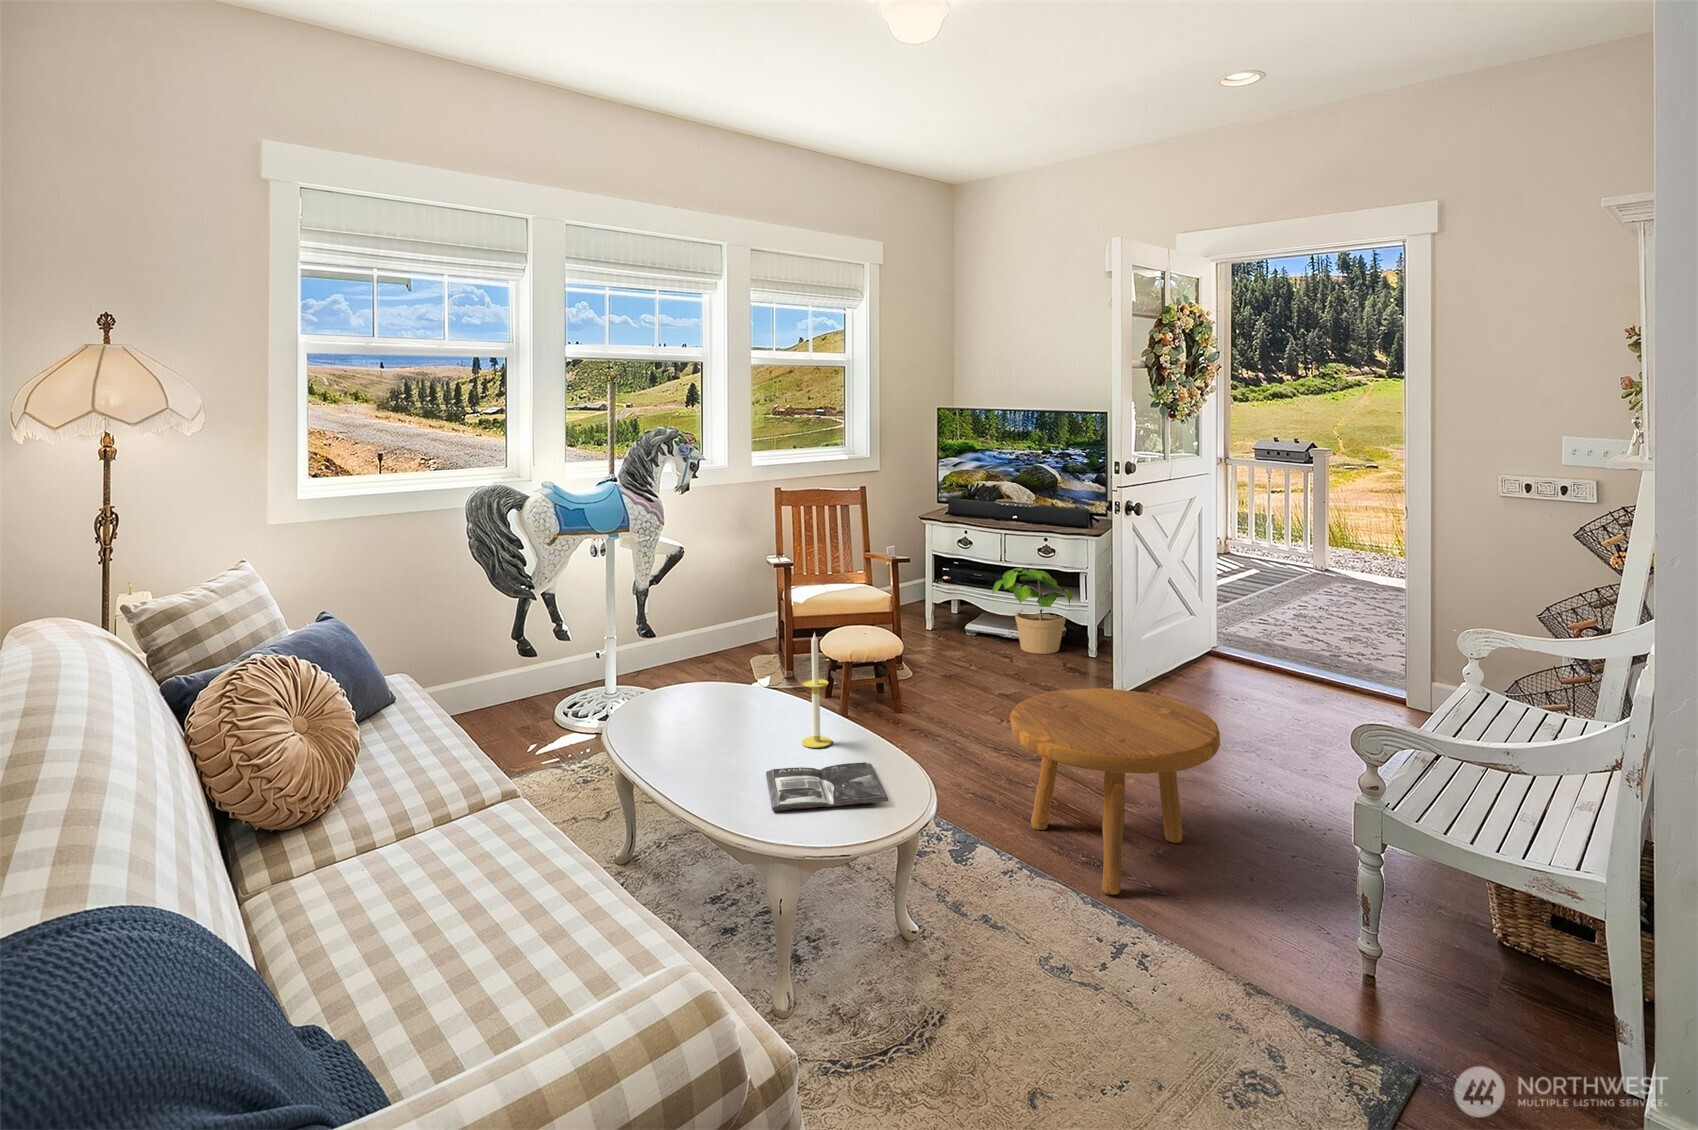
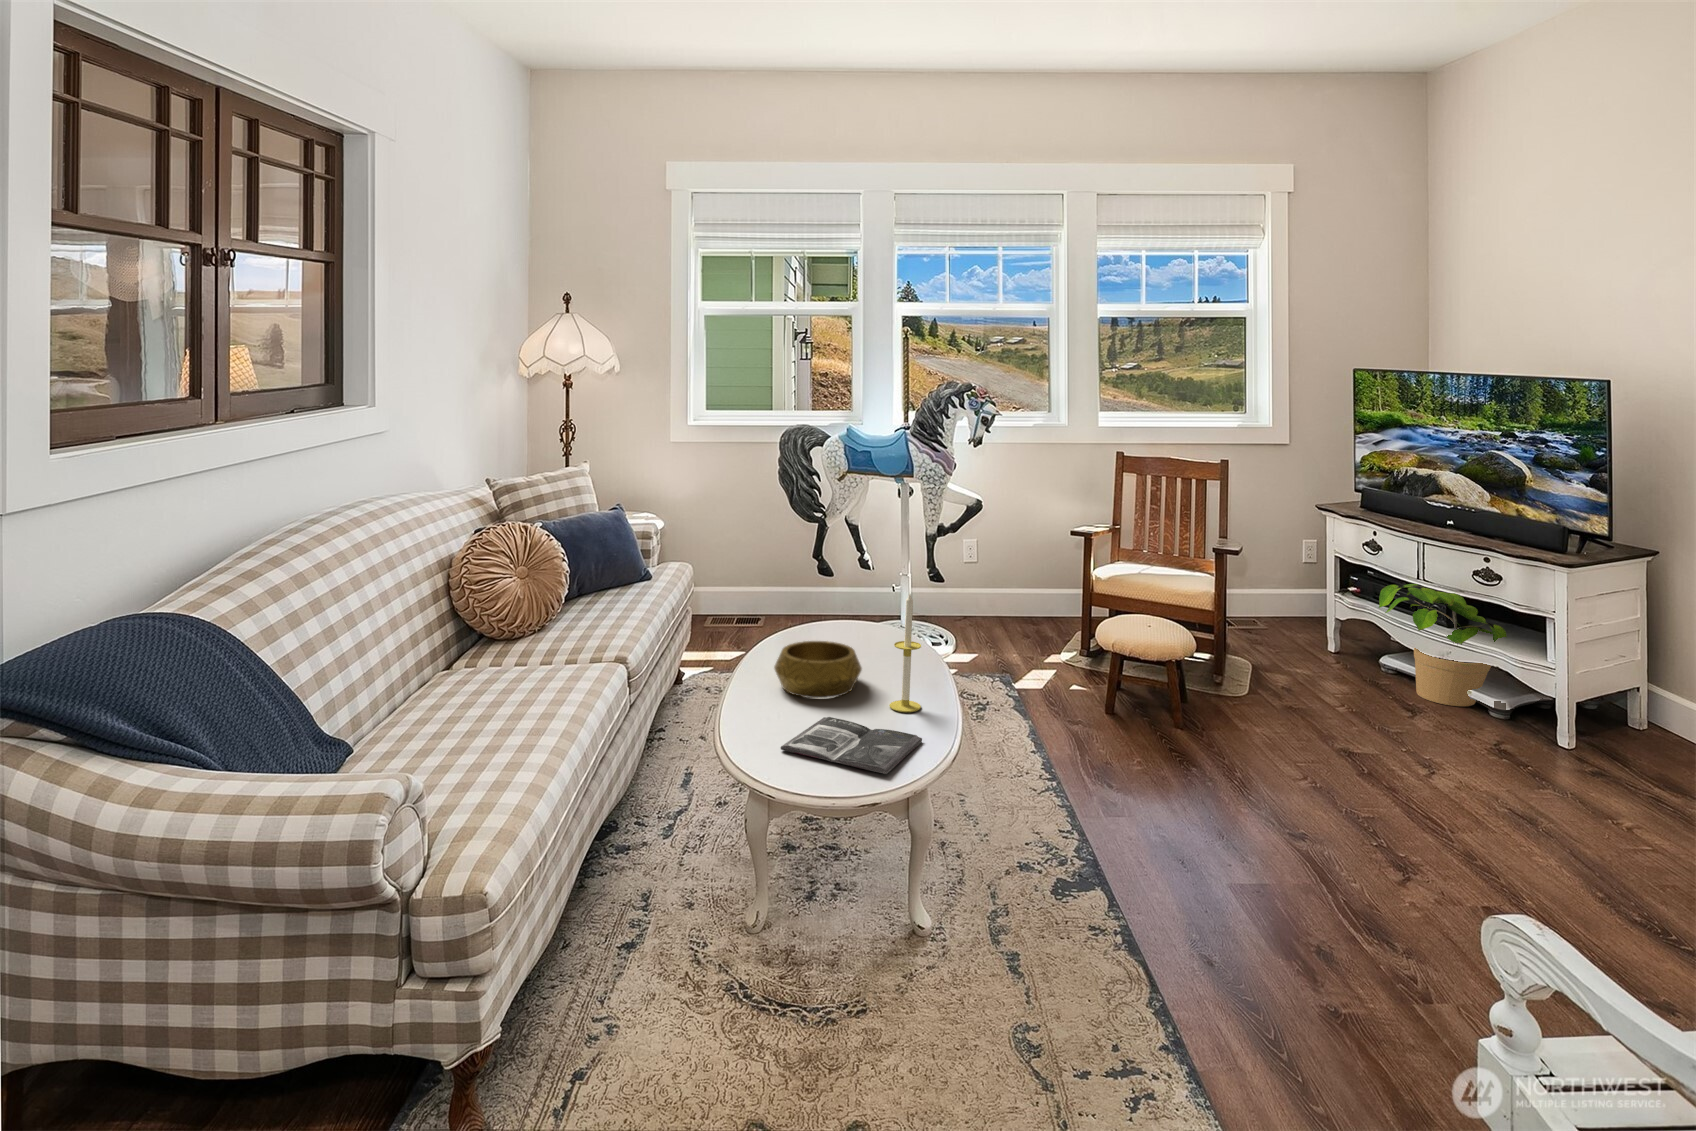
footstool: present [1010,688,1220,895] -> none [1125,725,1408,982]
decorative bowl: none [671,699,762,759] -> present [774,641,862,698]

